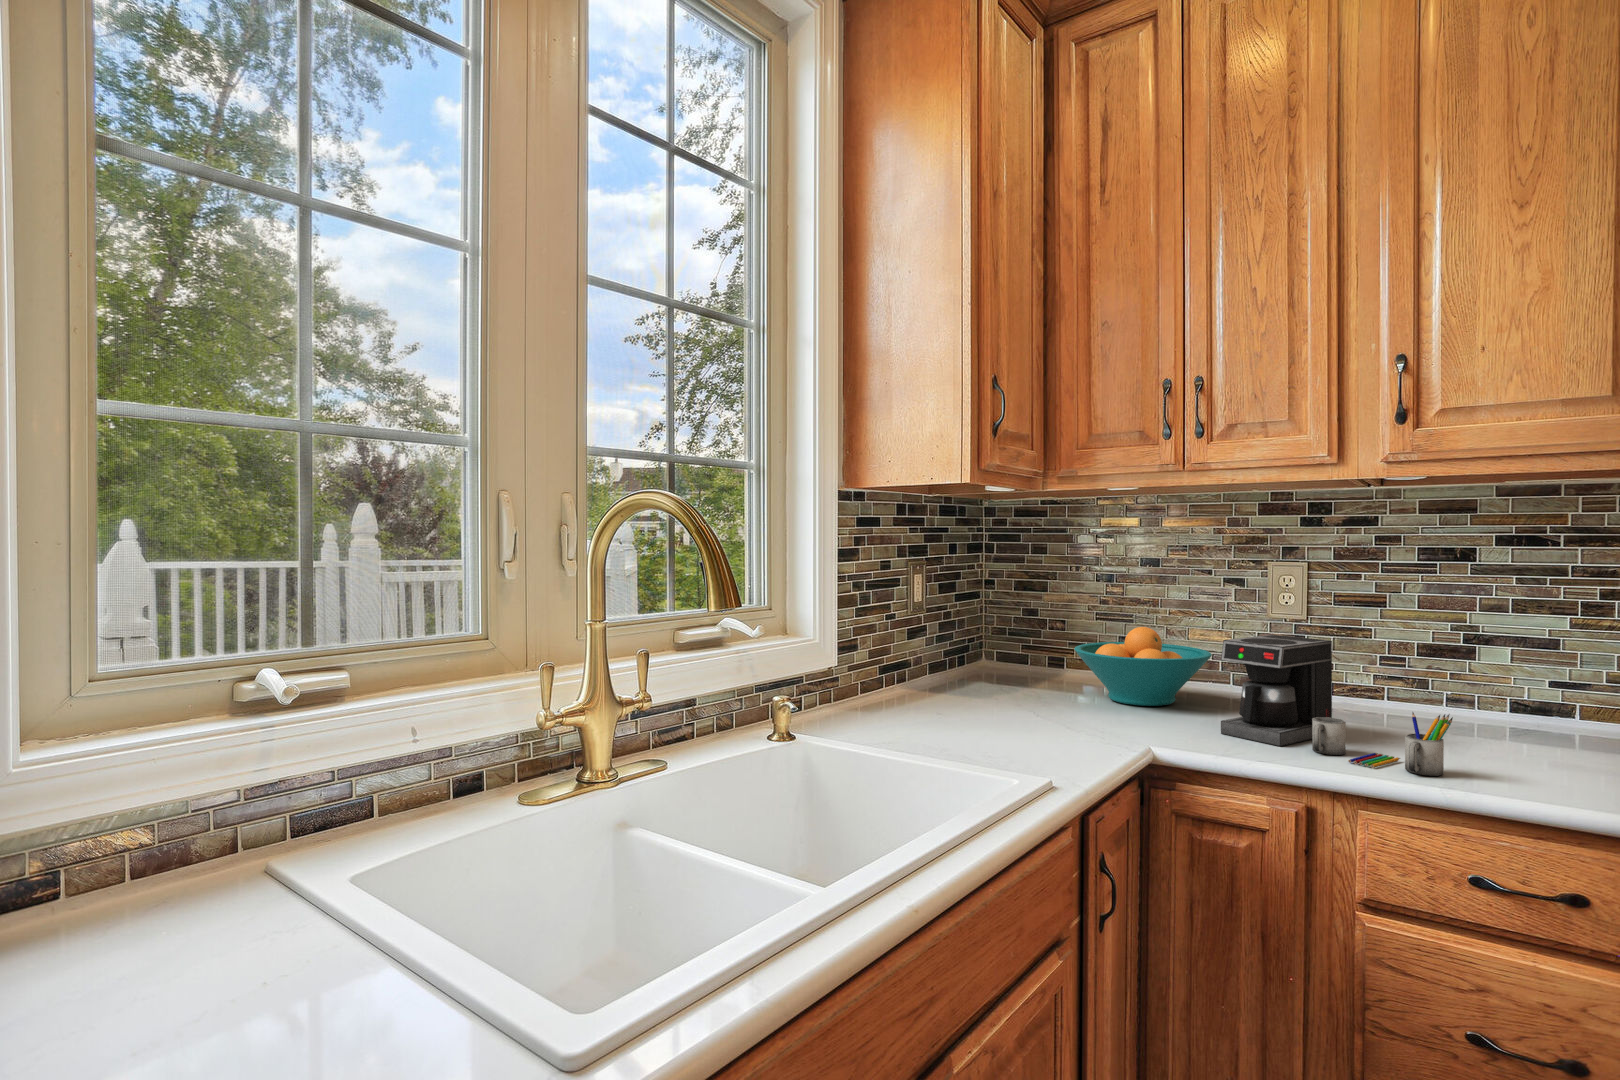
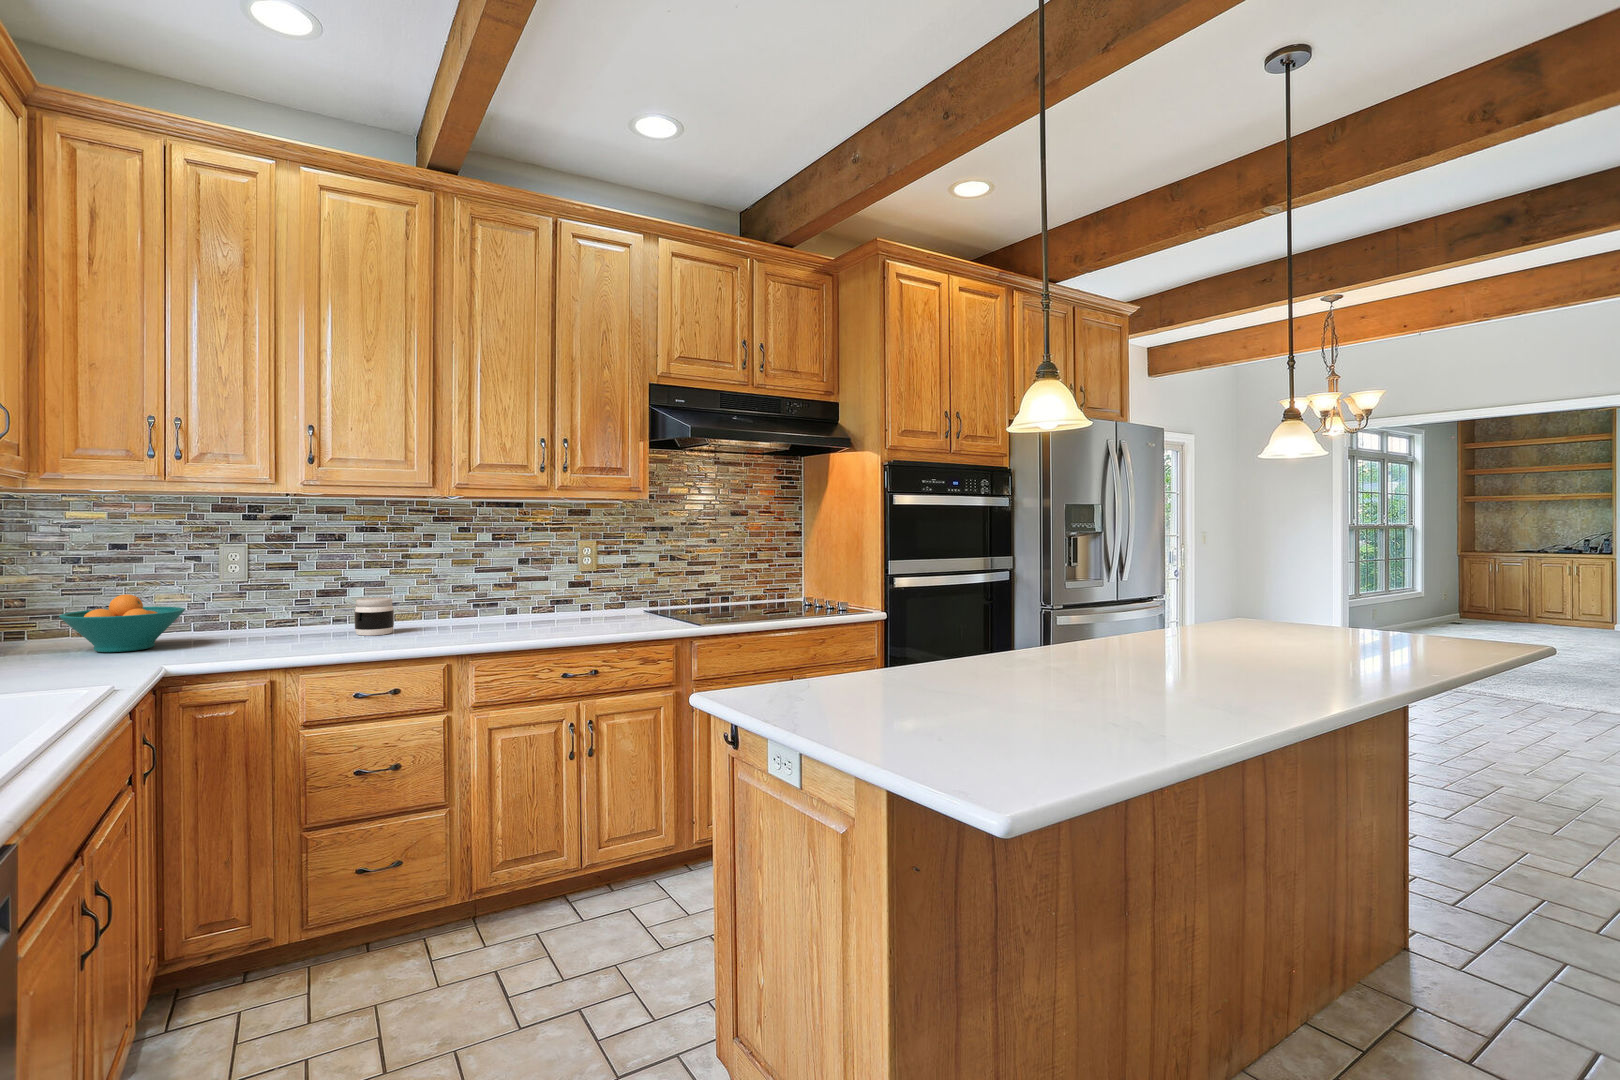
coffee maker: present [1221,635,1453,776] -> none [204,589,344,654]
jar: none [1486,671,1574,751] -> present [355,597,394,636]

